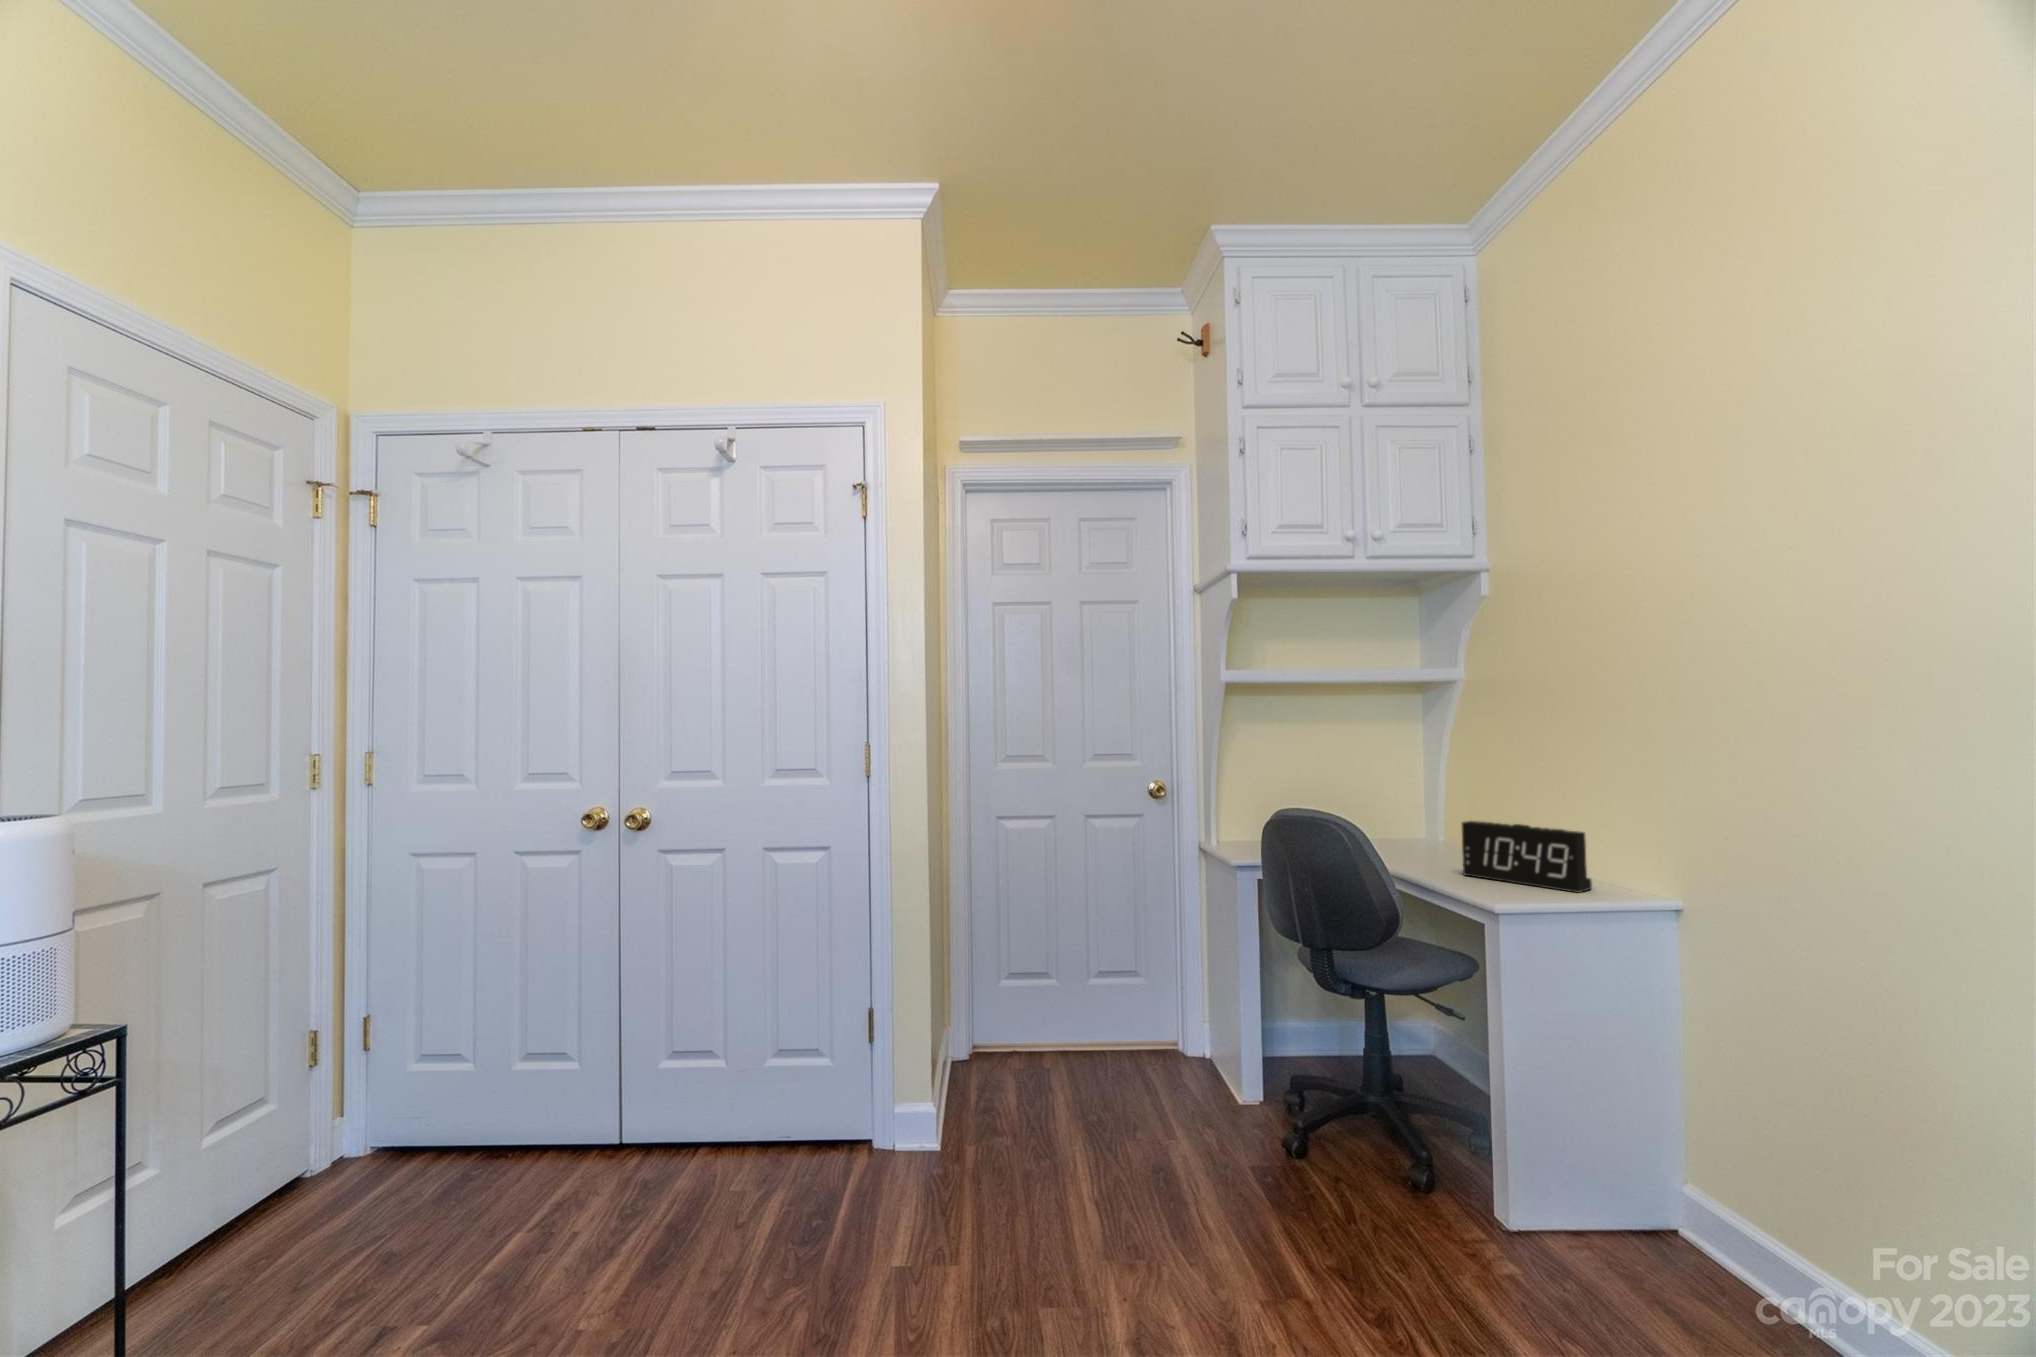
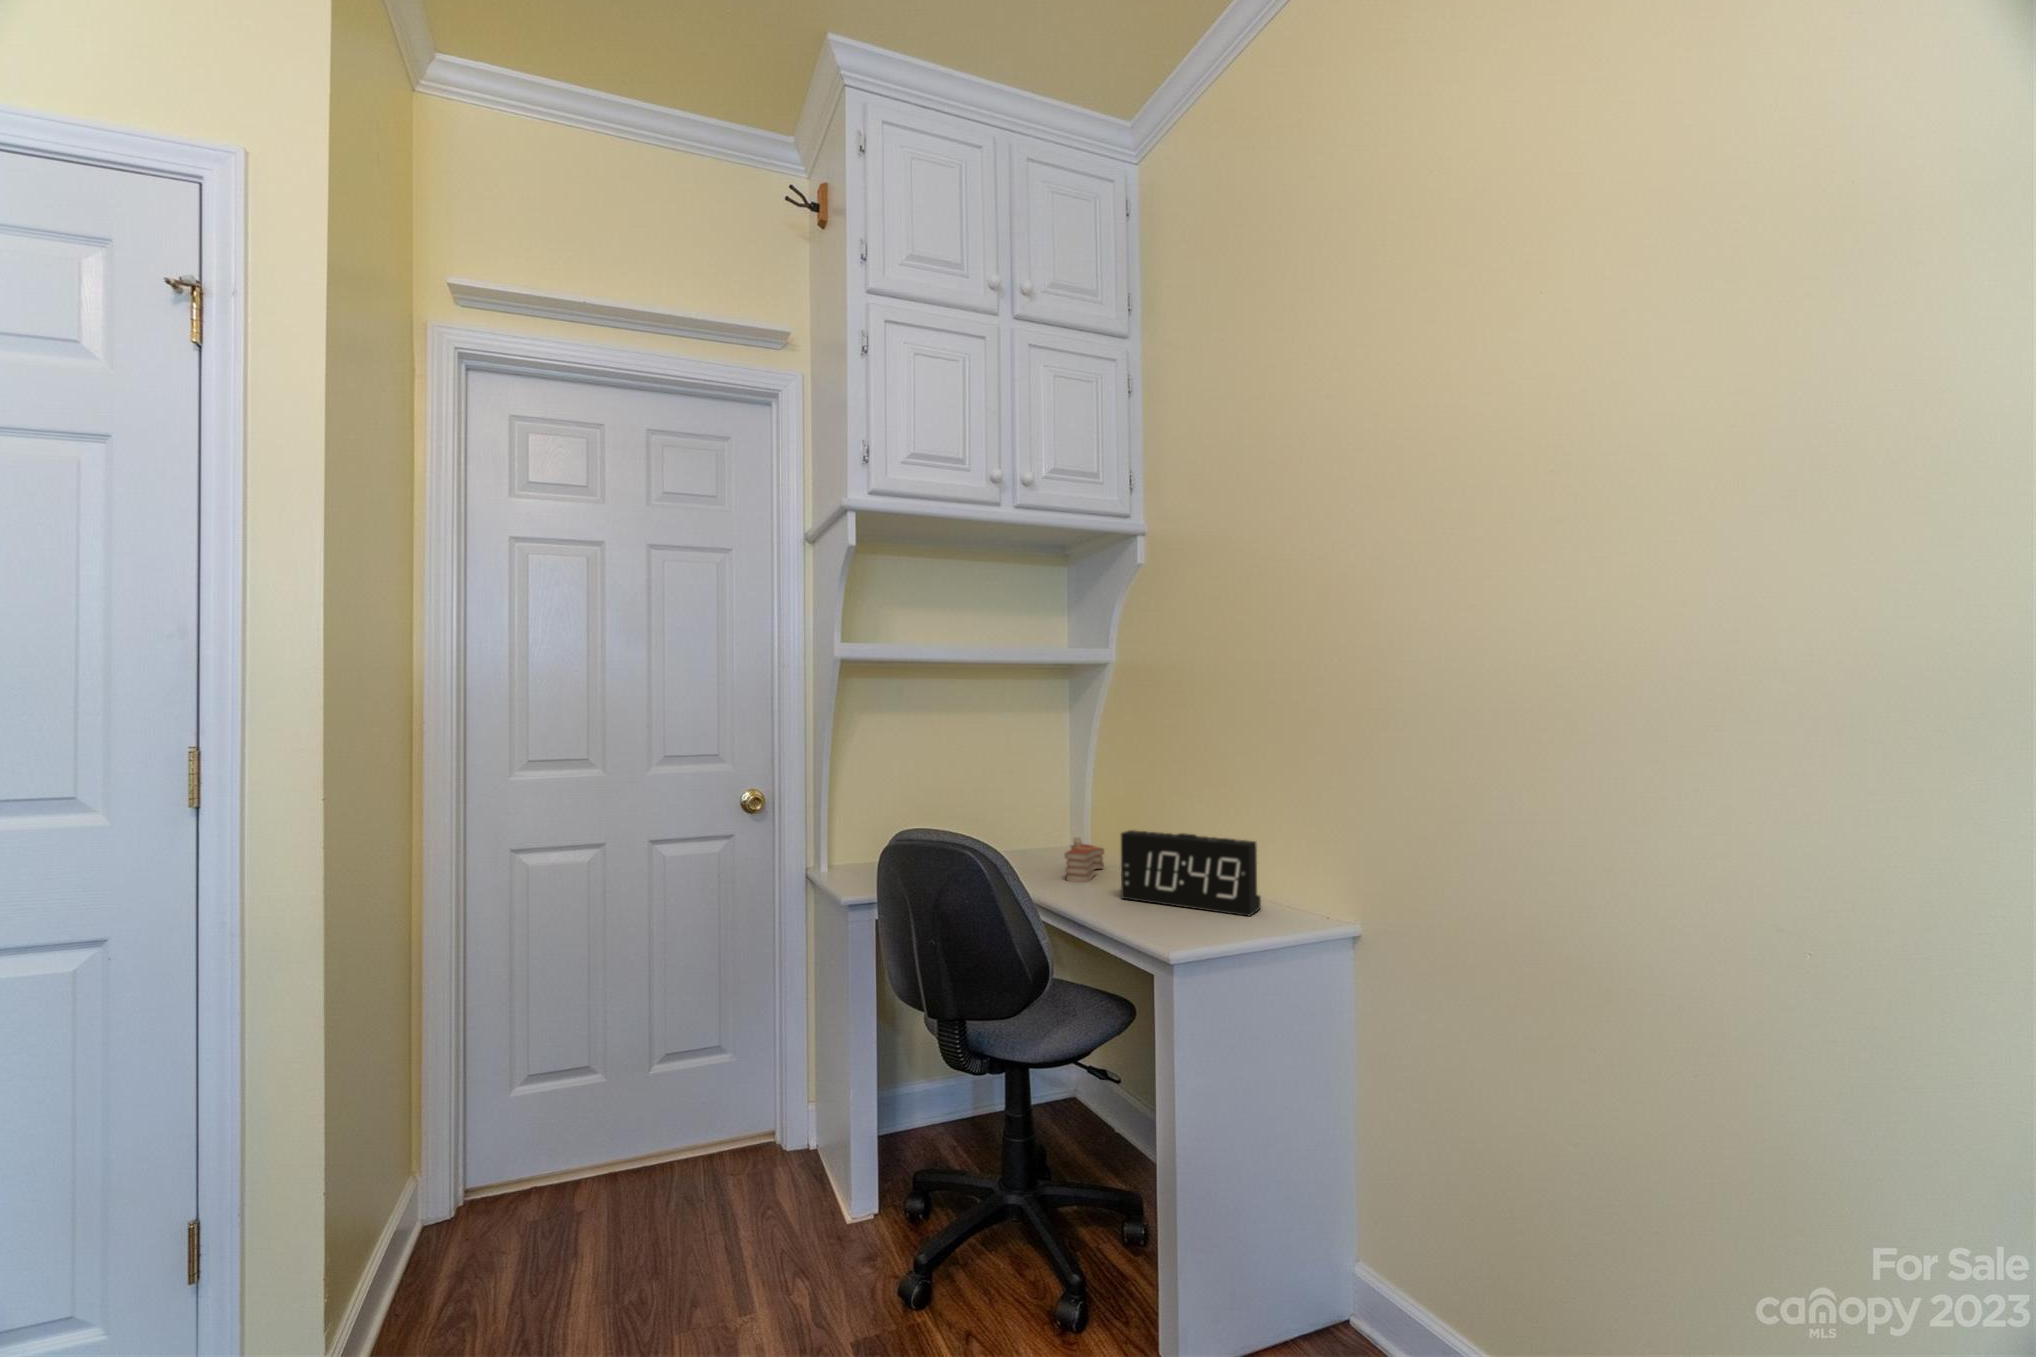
book: none [1415,830,1453,865] -> present [1065,838,1104,882]

